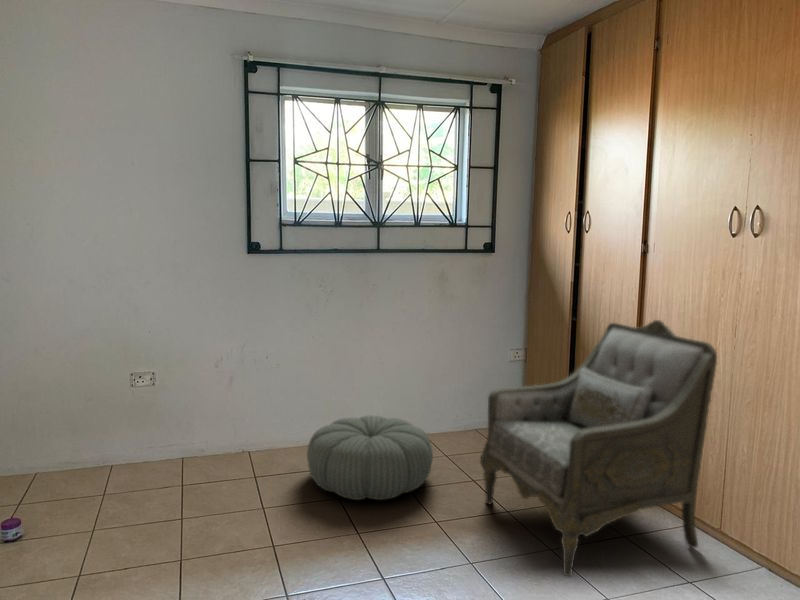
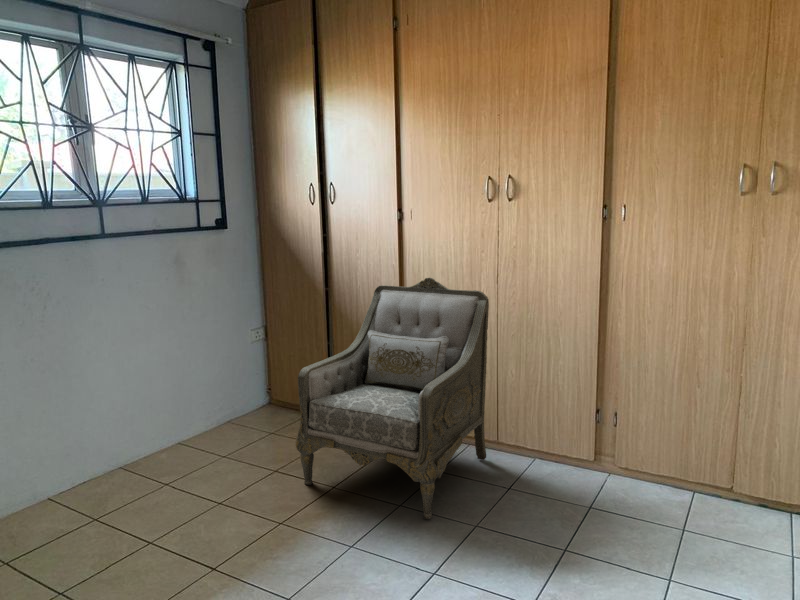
pouf: present [307,415,433,500] -> none [80,428,243,538]

